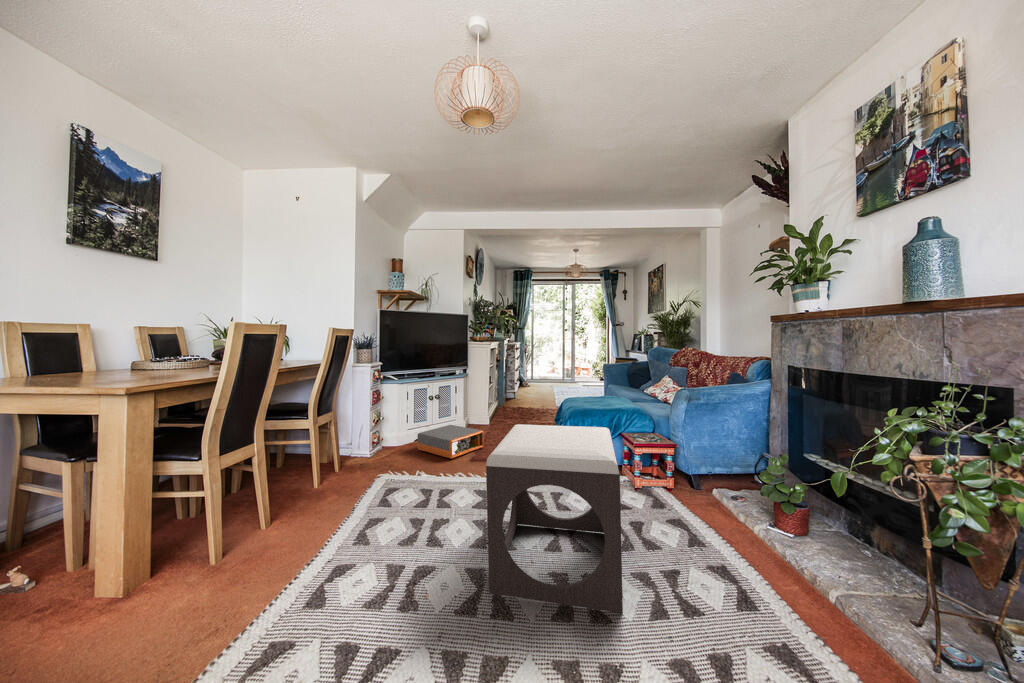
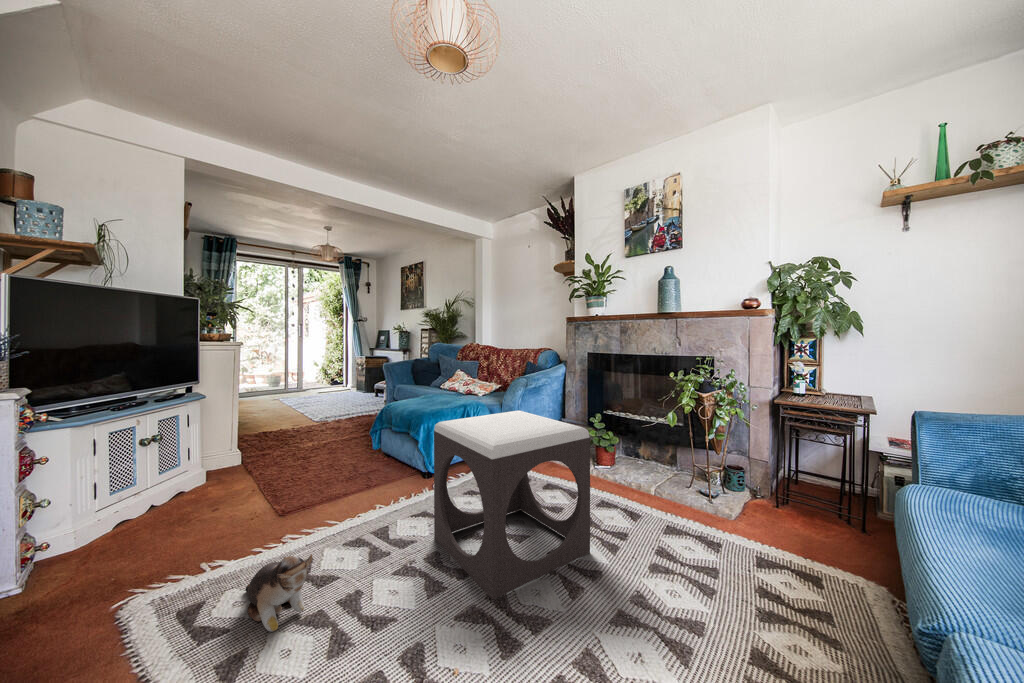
storage box: present [417,425,484,459] -> none [144,459,275,518]
plush toy: none [377,491,412,534] -> present [245,554,312,632]

